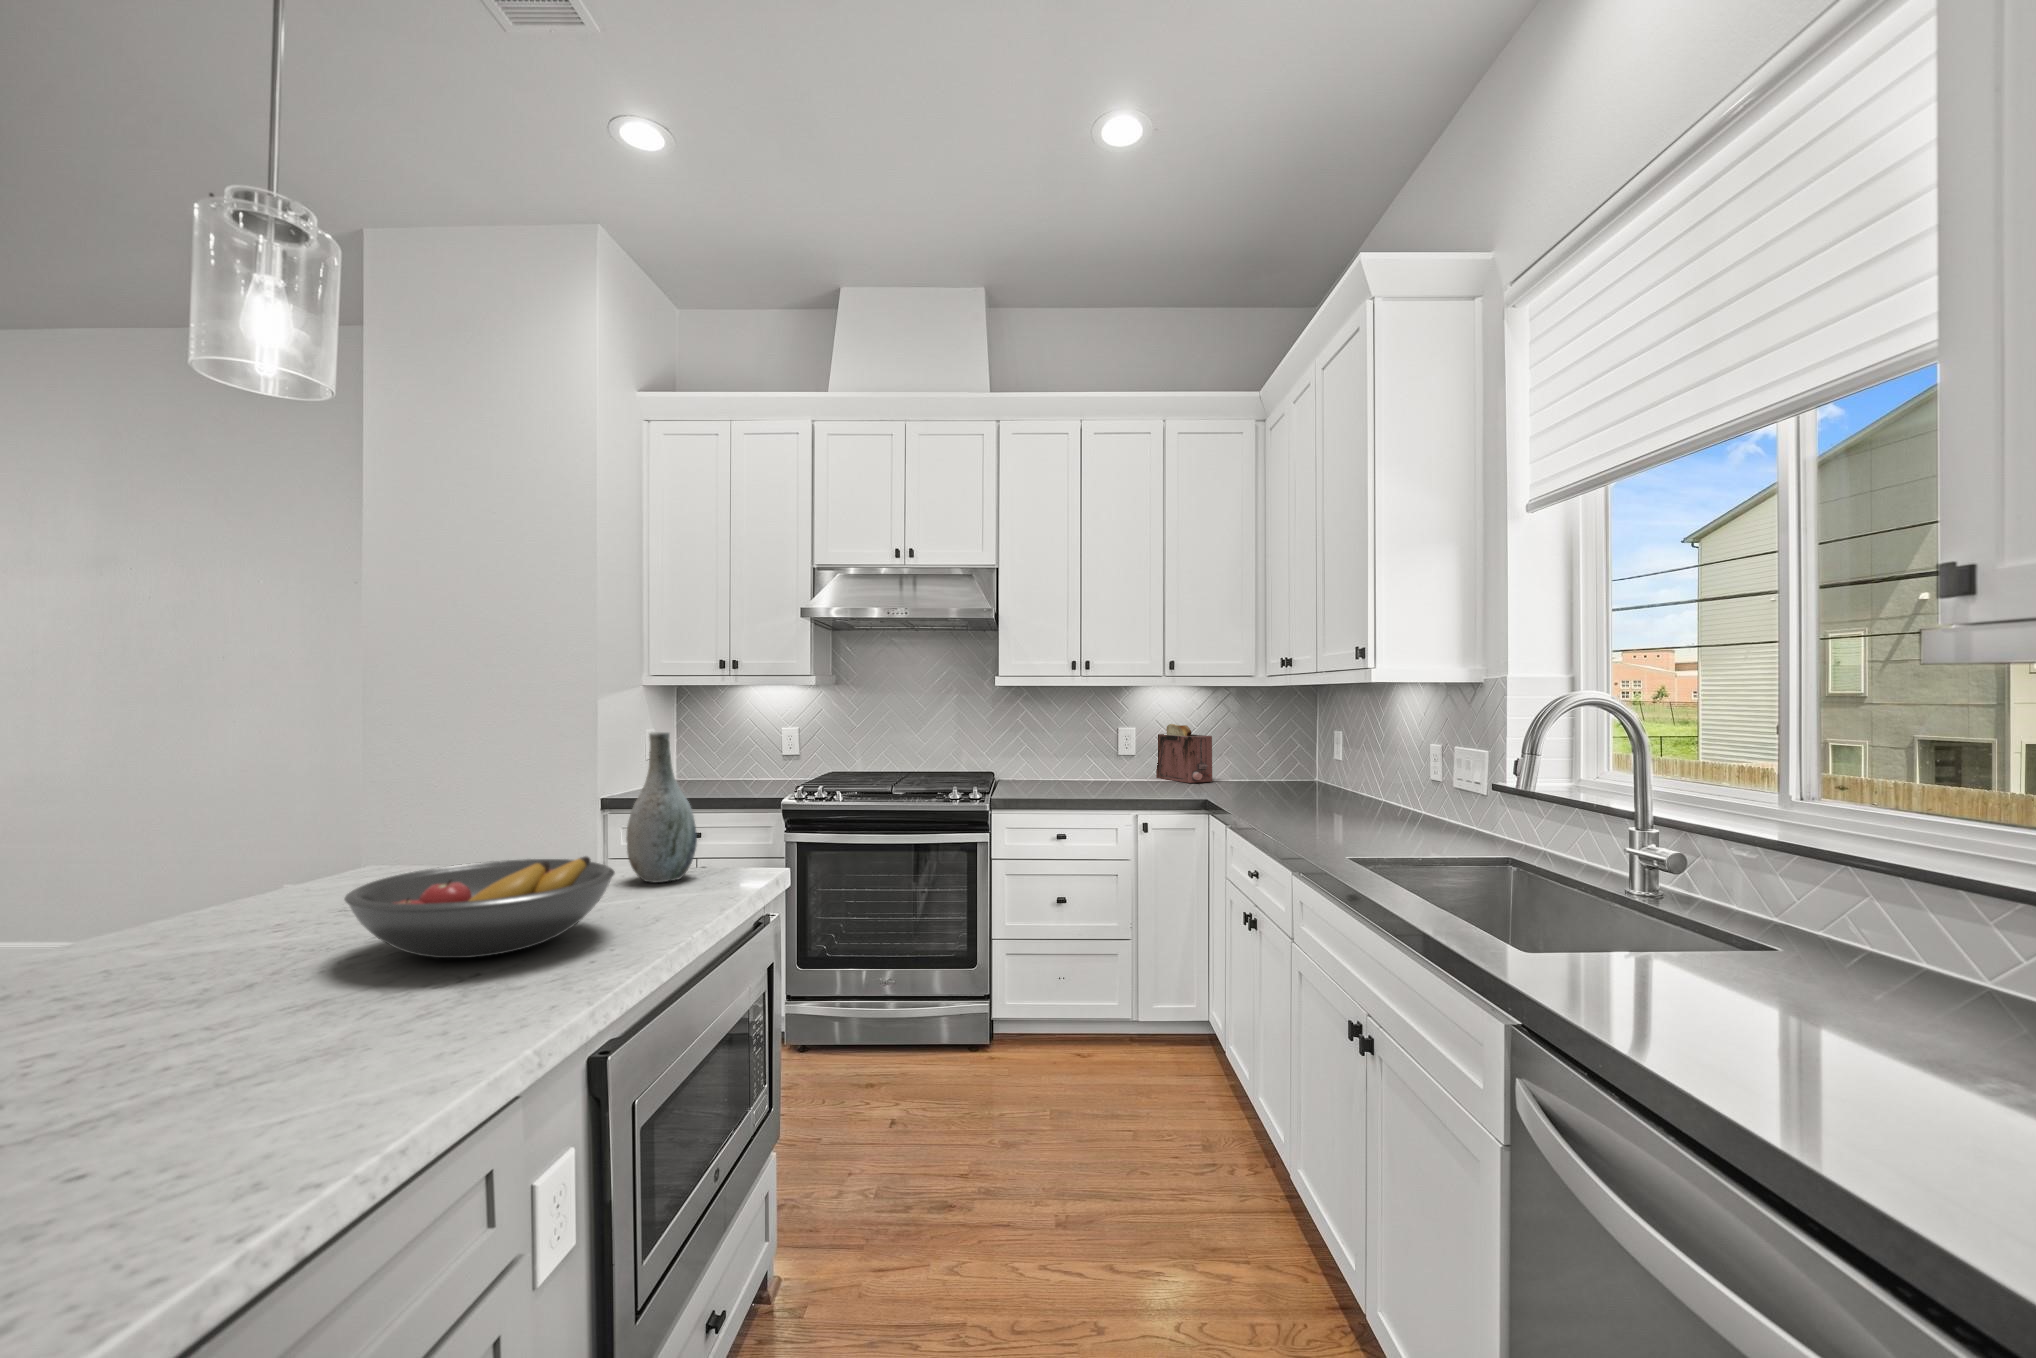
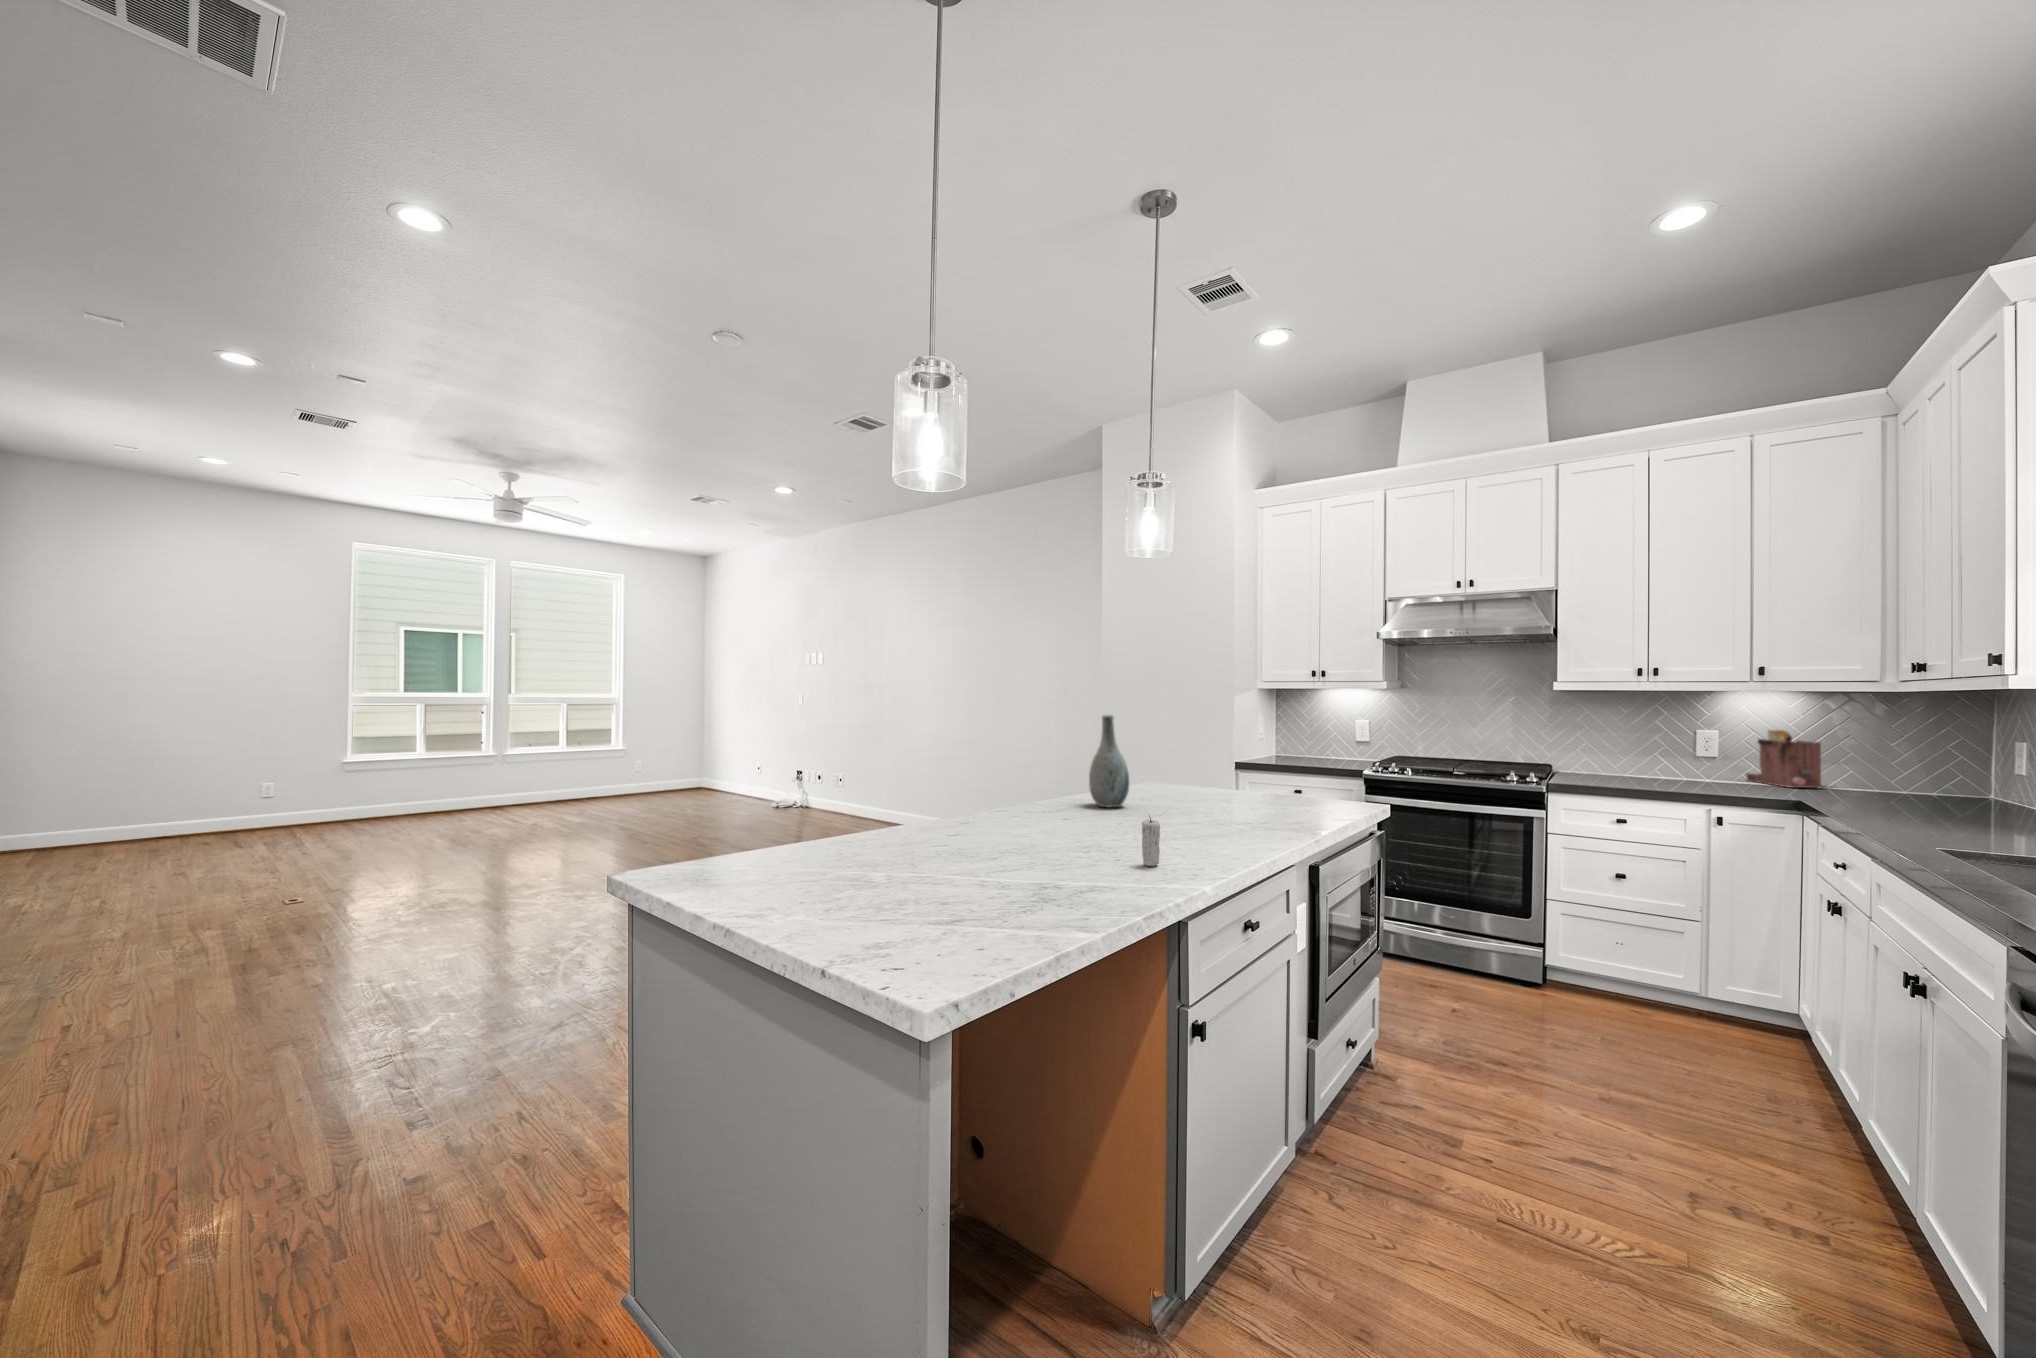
vase: present [626,732,697,883] -> present [1089,715,1129,807]
fruit bowl: present [345,856,615,958] -> none [1163,782,1286,825]
candle: none [108,1021,177,1174] -> present [1142,816,1160,866]

